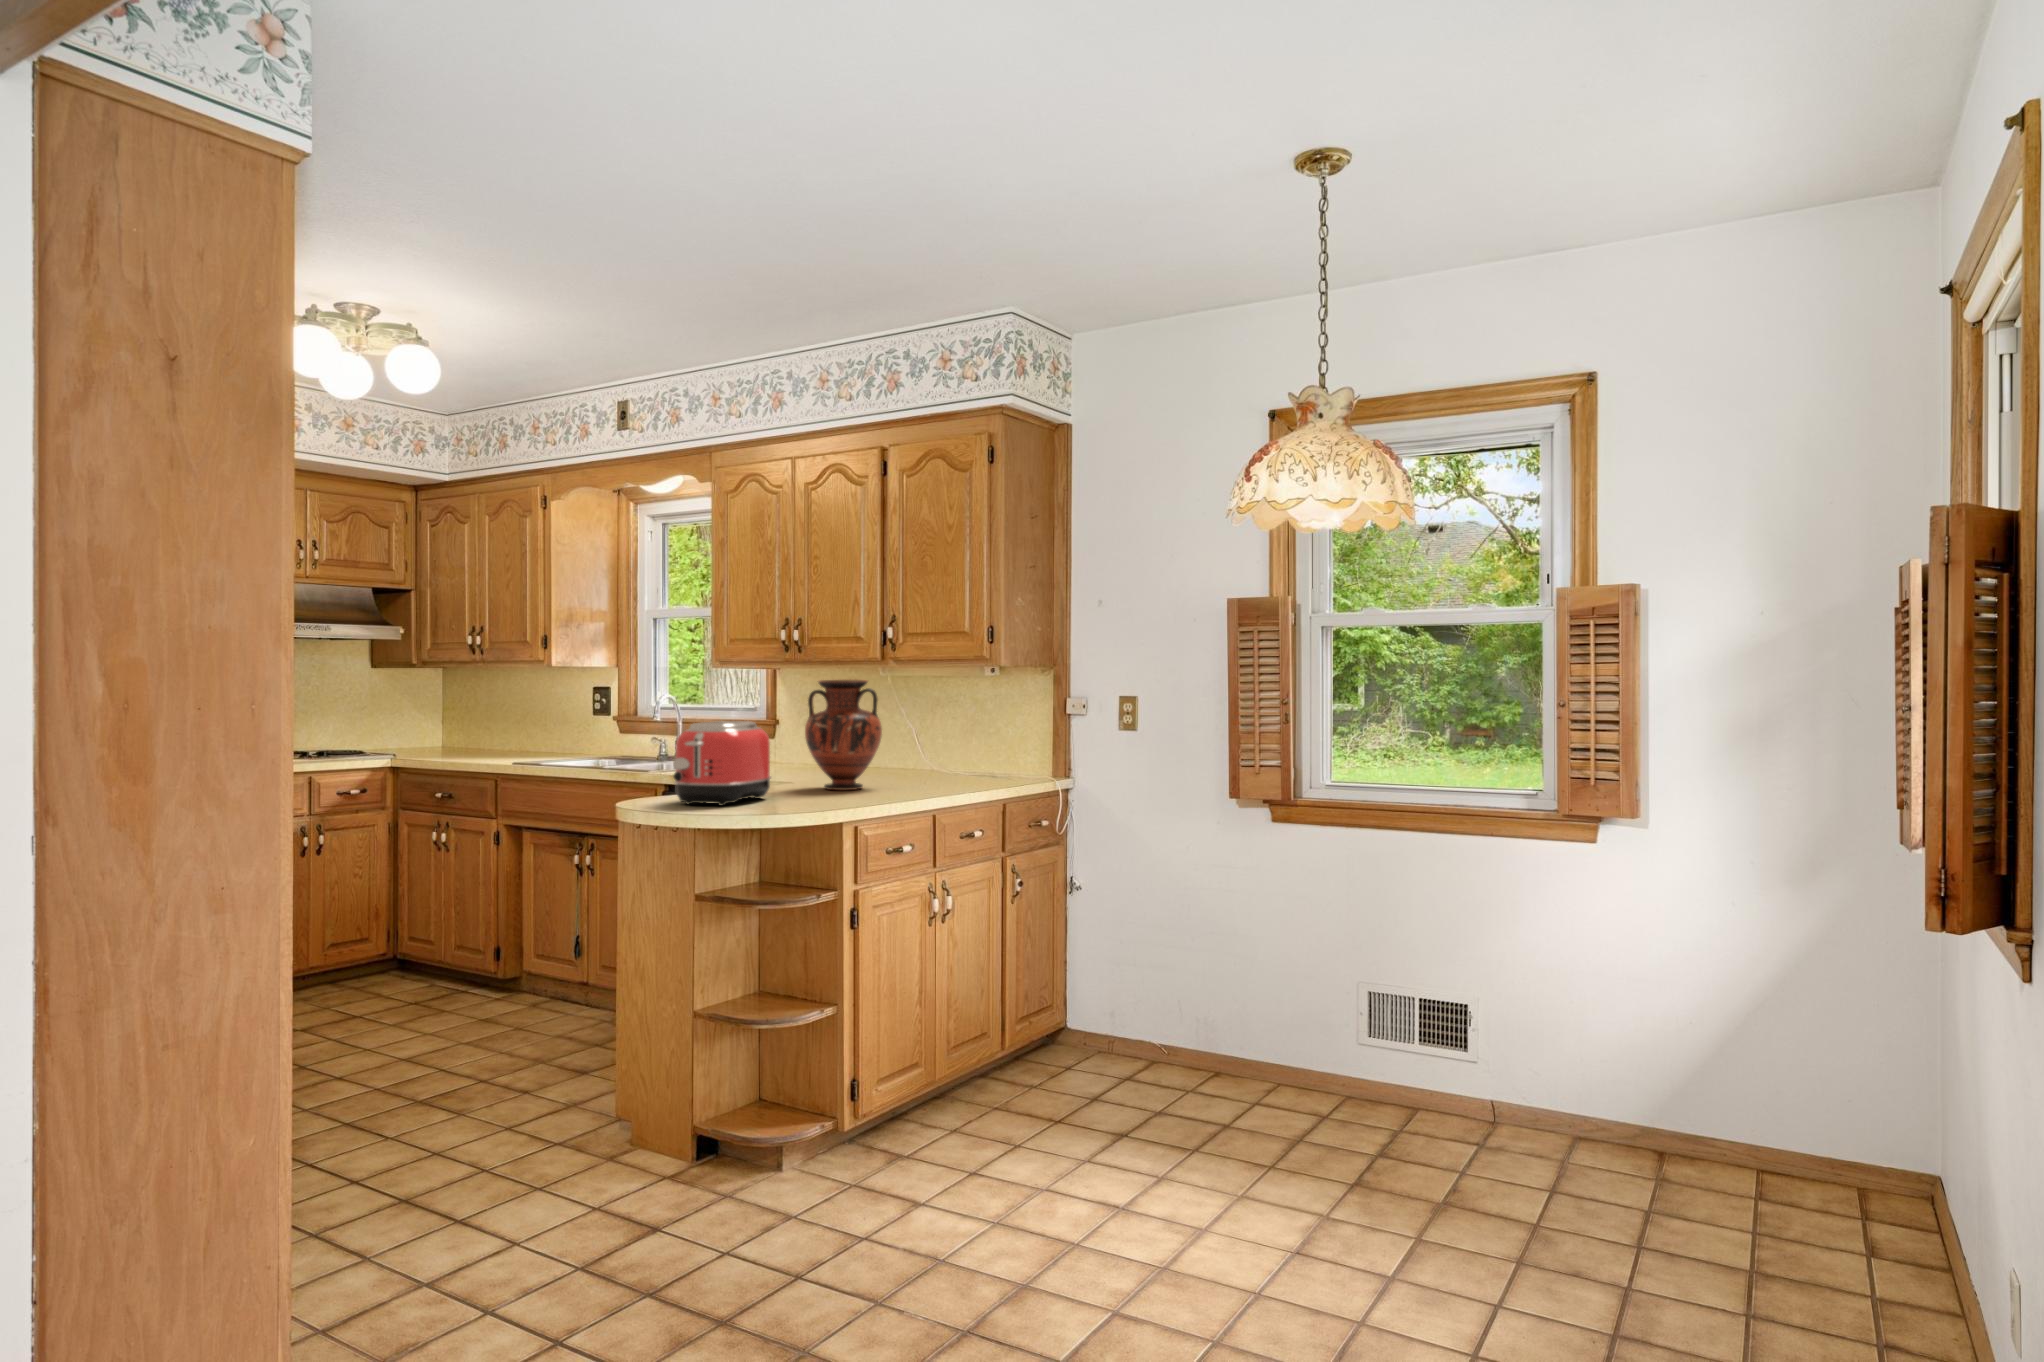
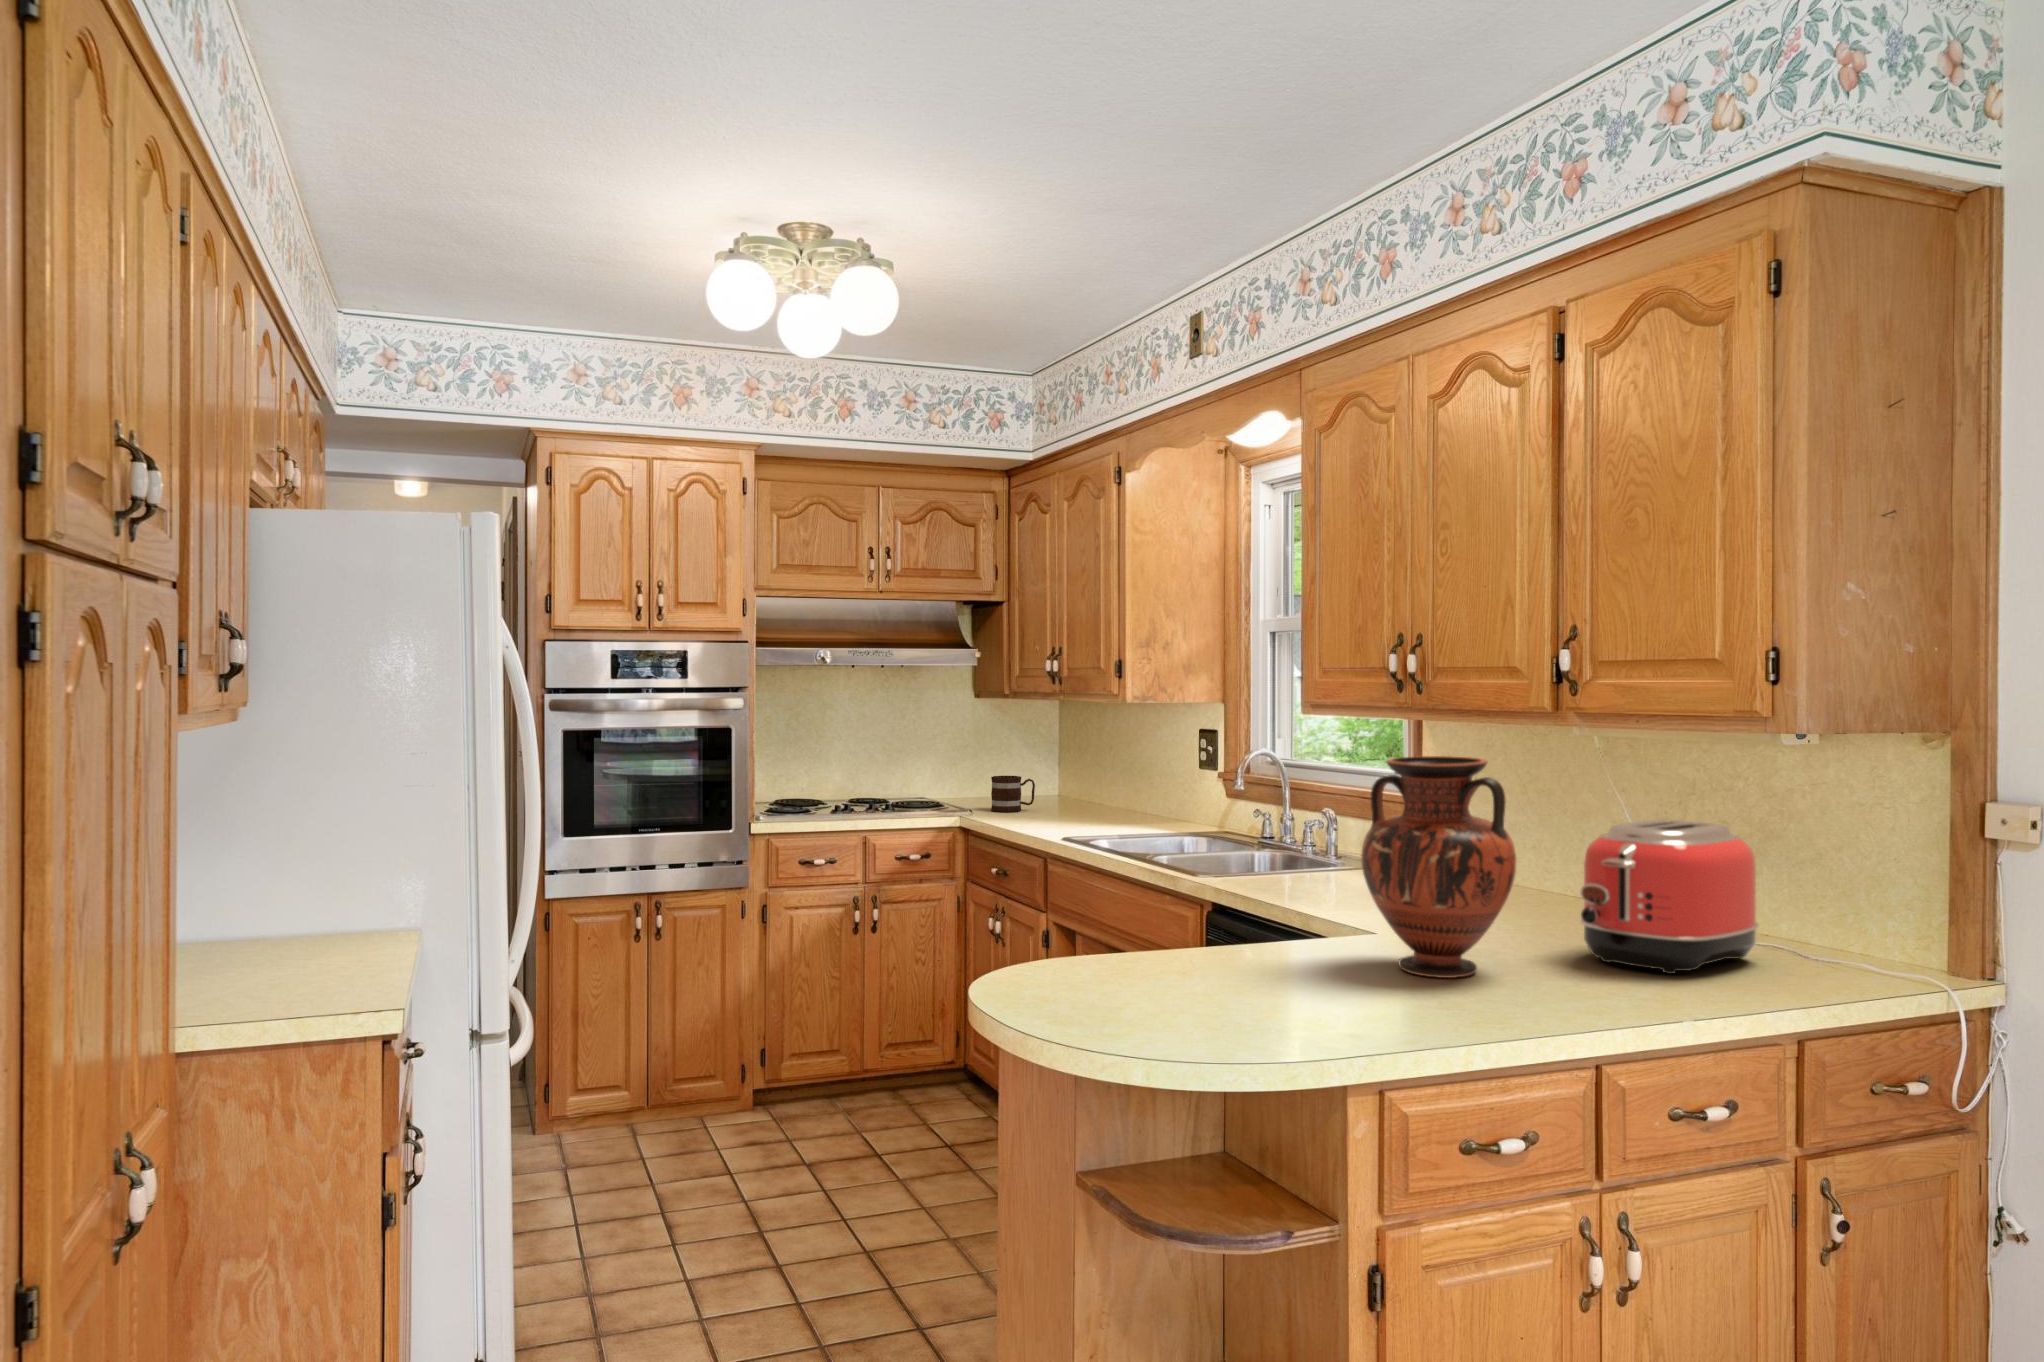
toaster: present [673,721,771,806] -> present [1580,819,1759,974]
mug: none [409,727,446,755] -> present [991,776,1035,812]

